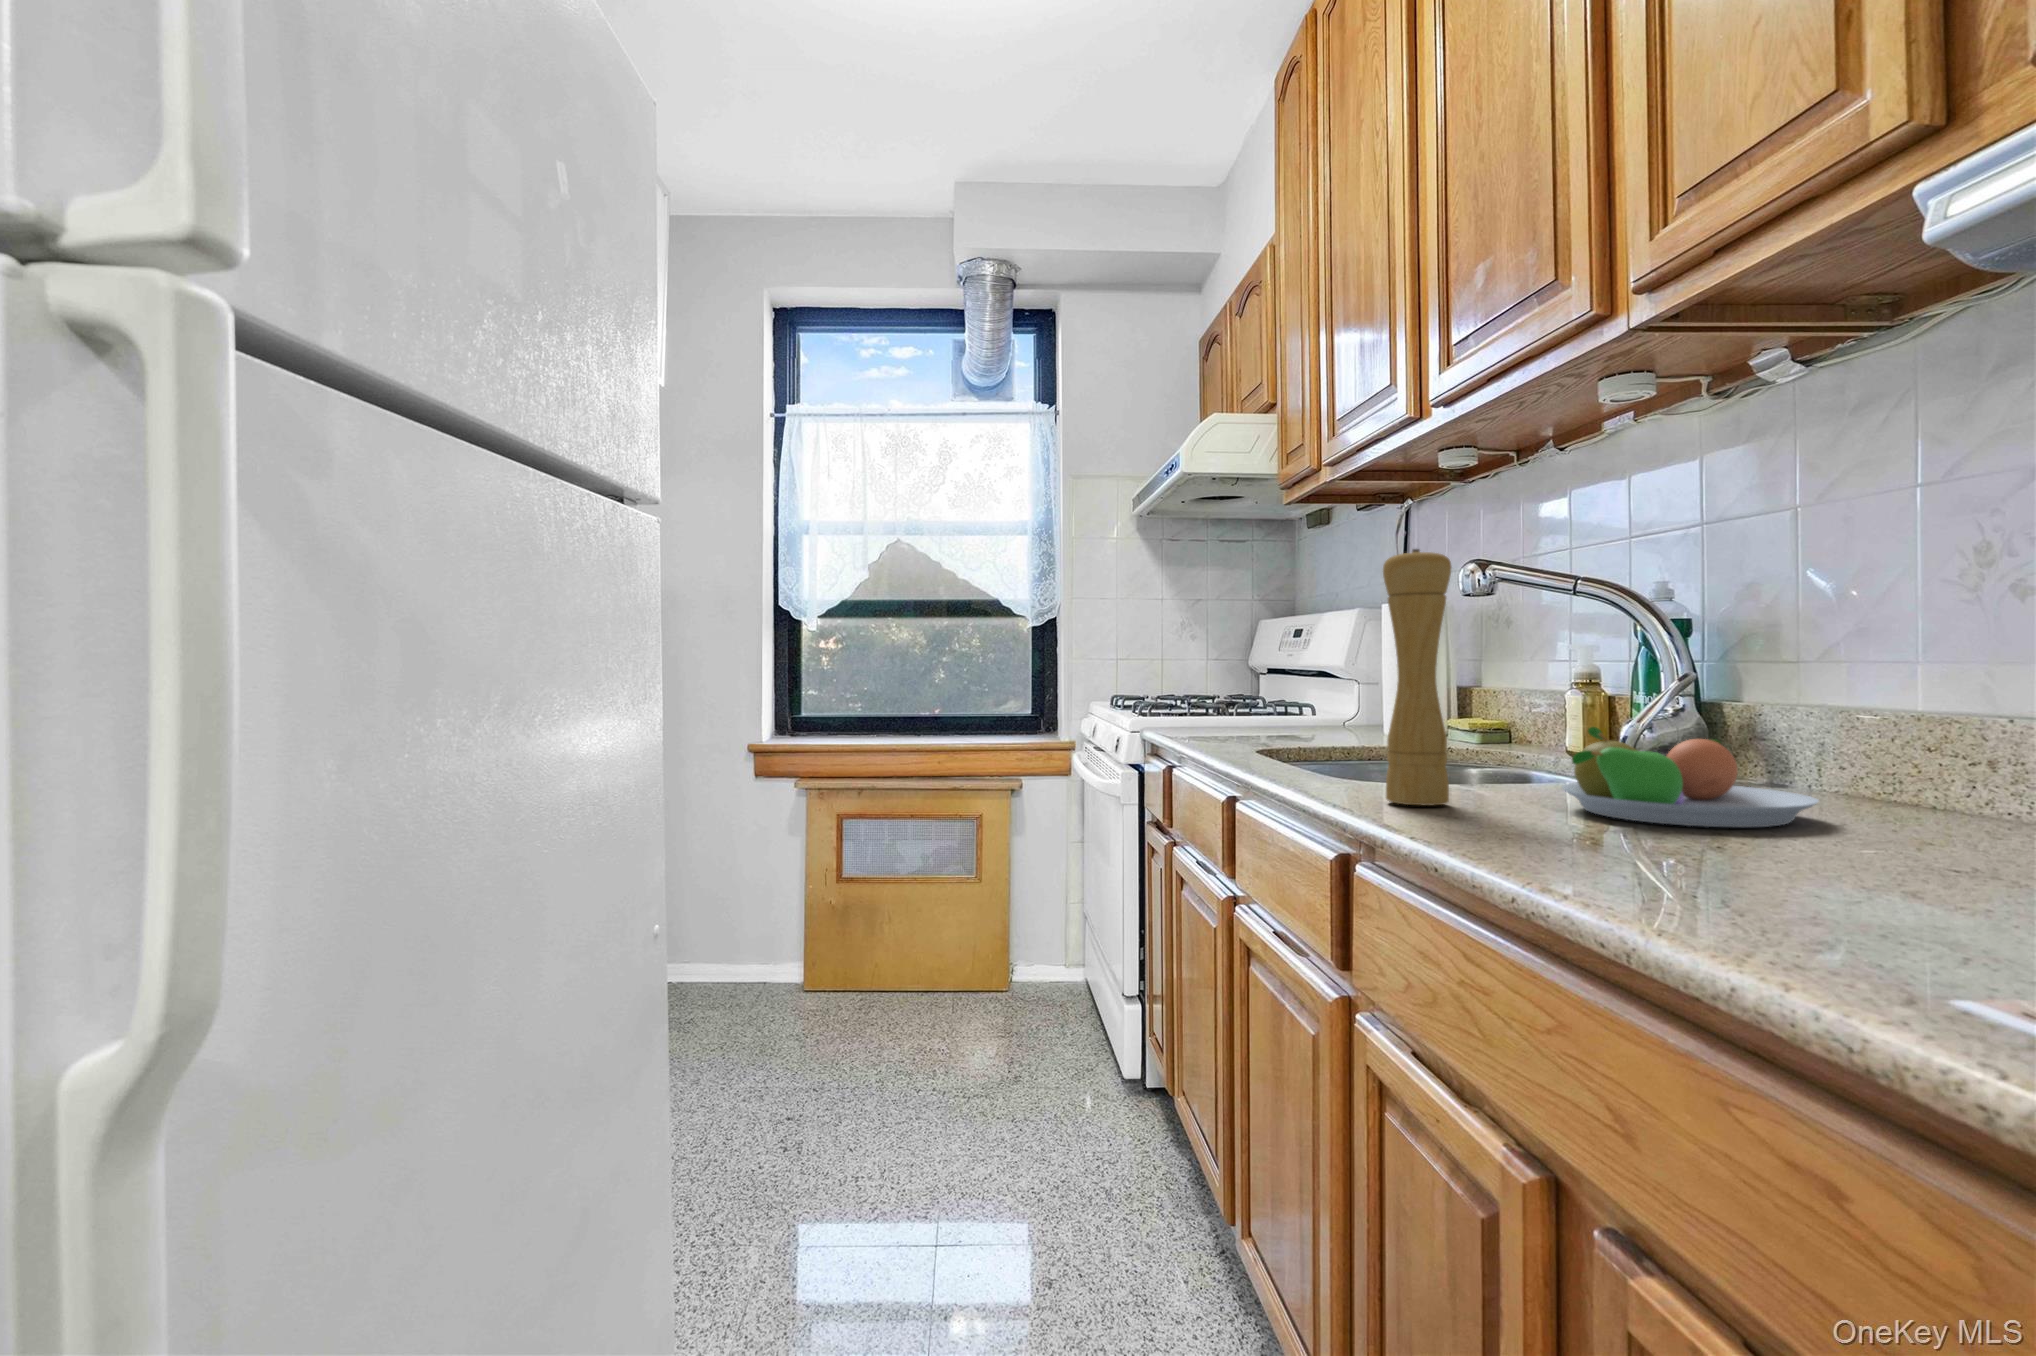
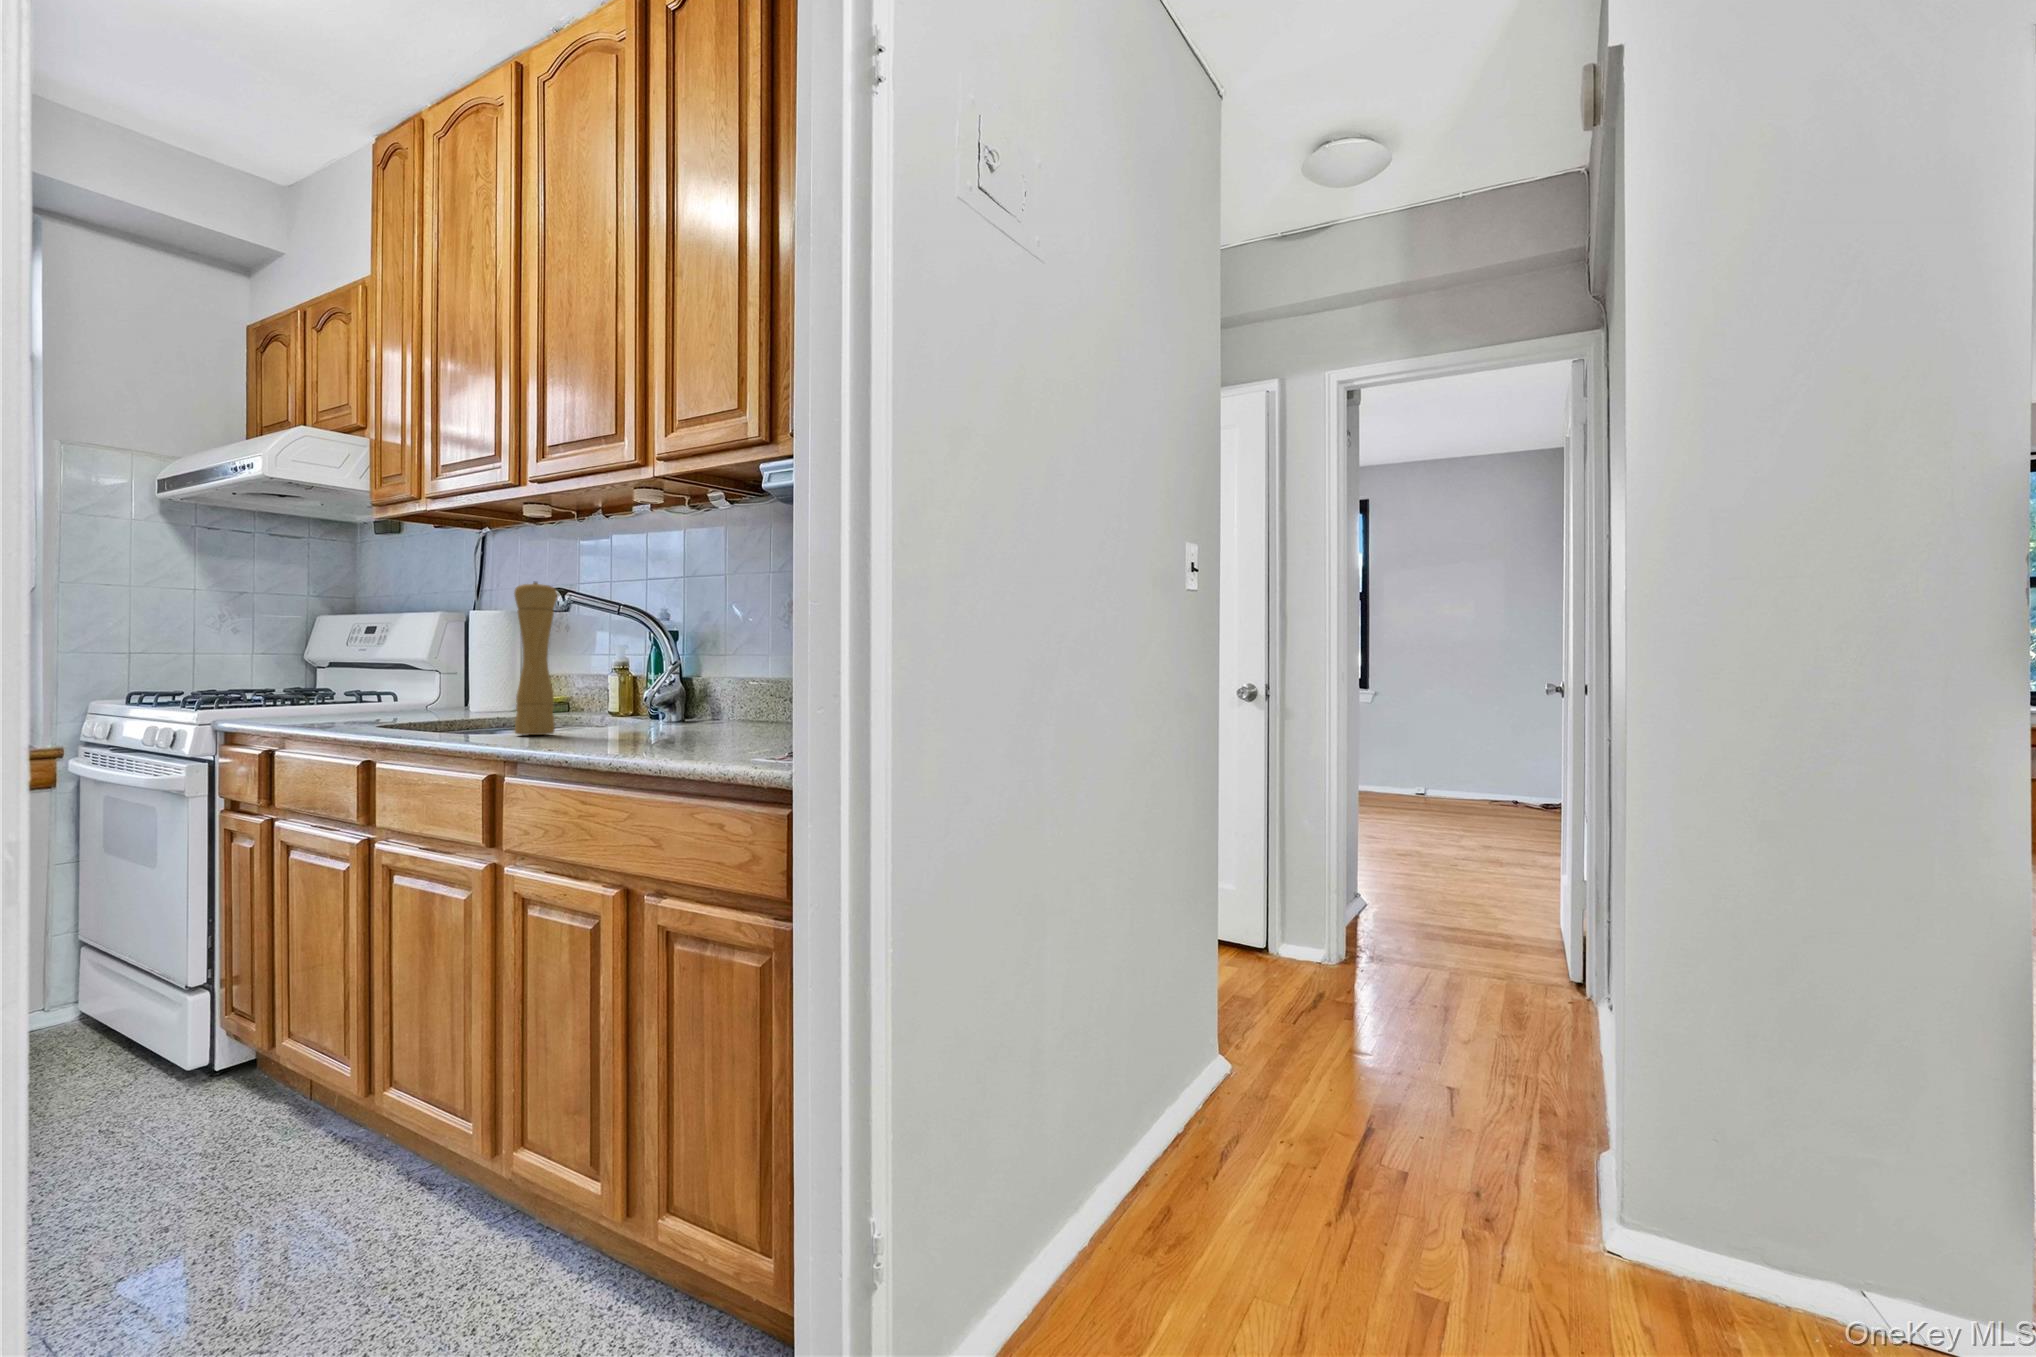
fruit bowl: present [1562,727,1818,827] -> none [617,687,733,733]

